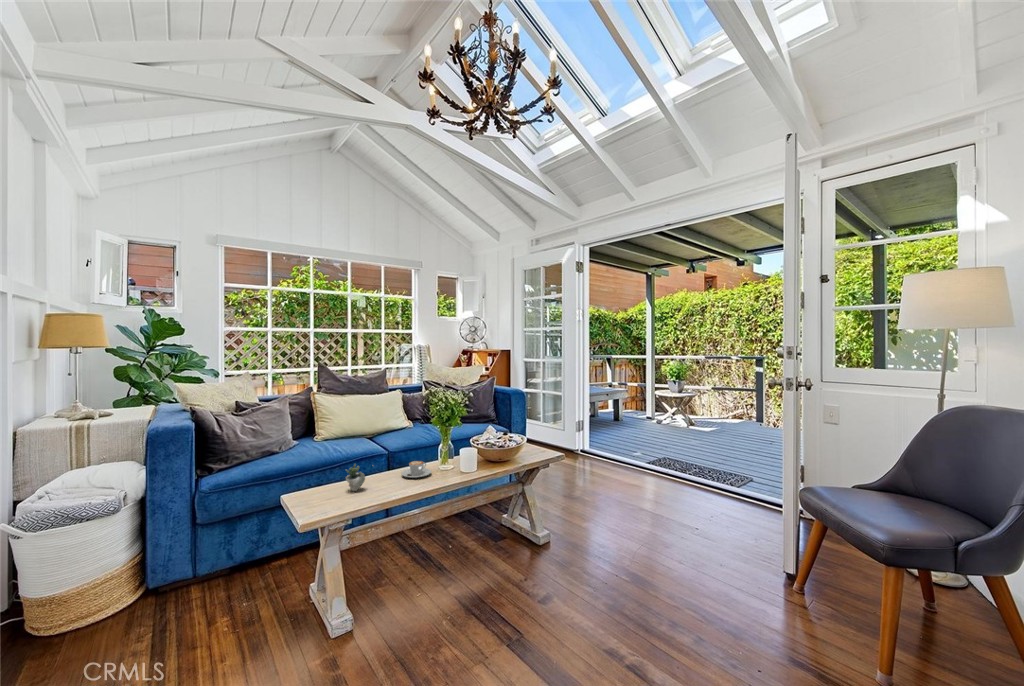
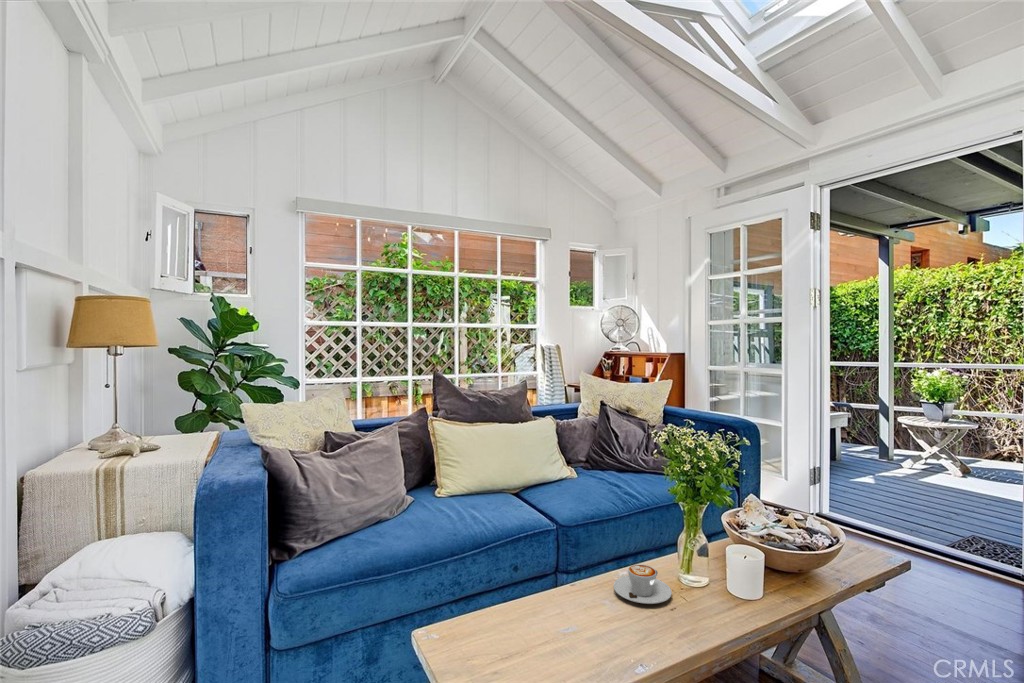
succulent plant: present [346,464,365,491] -> none [528,578,591,634]

